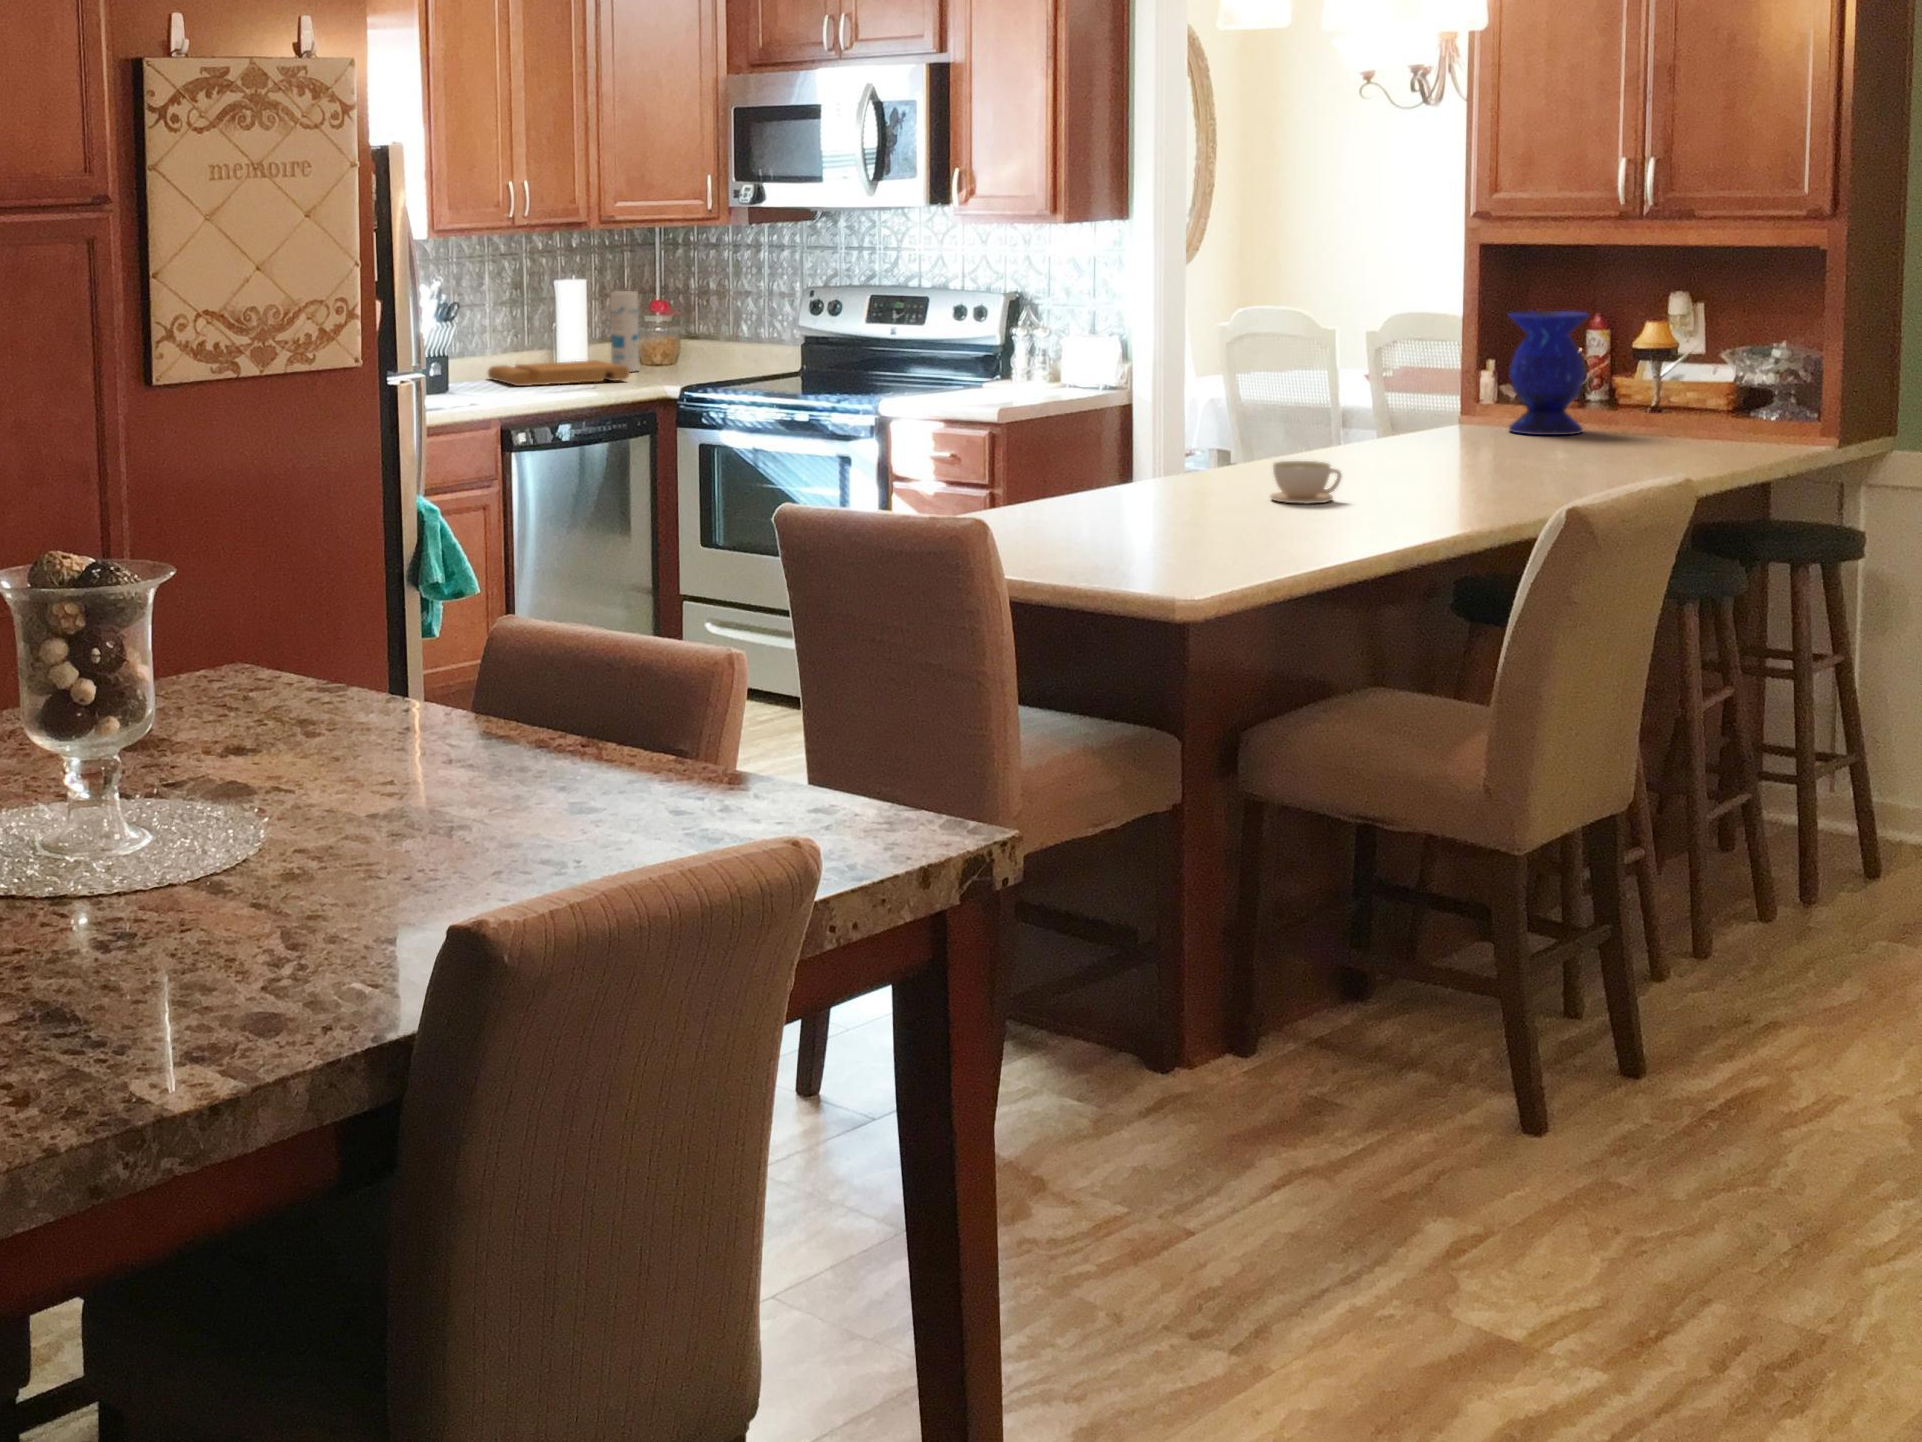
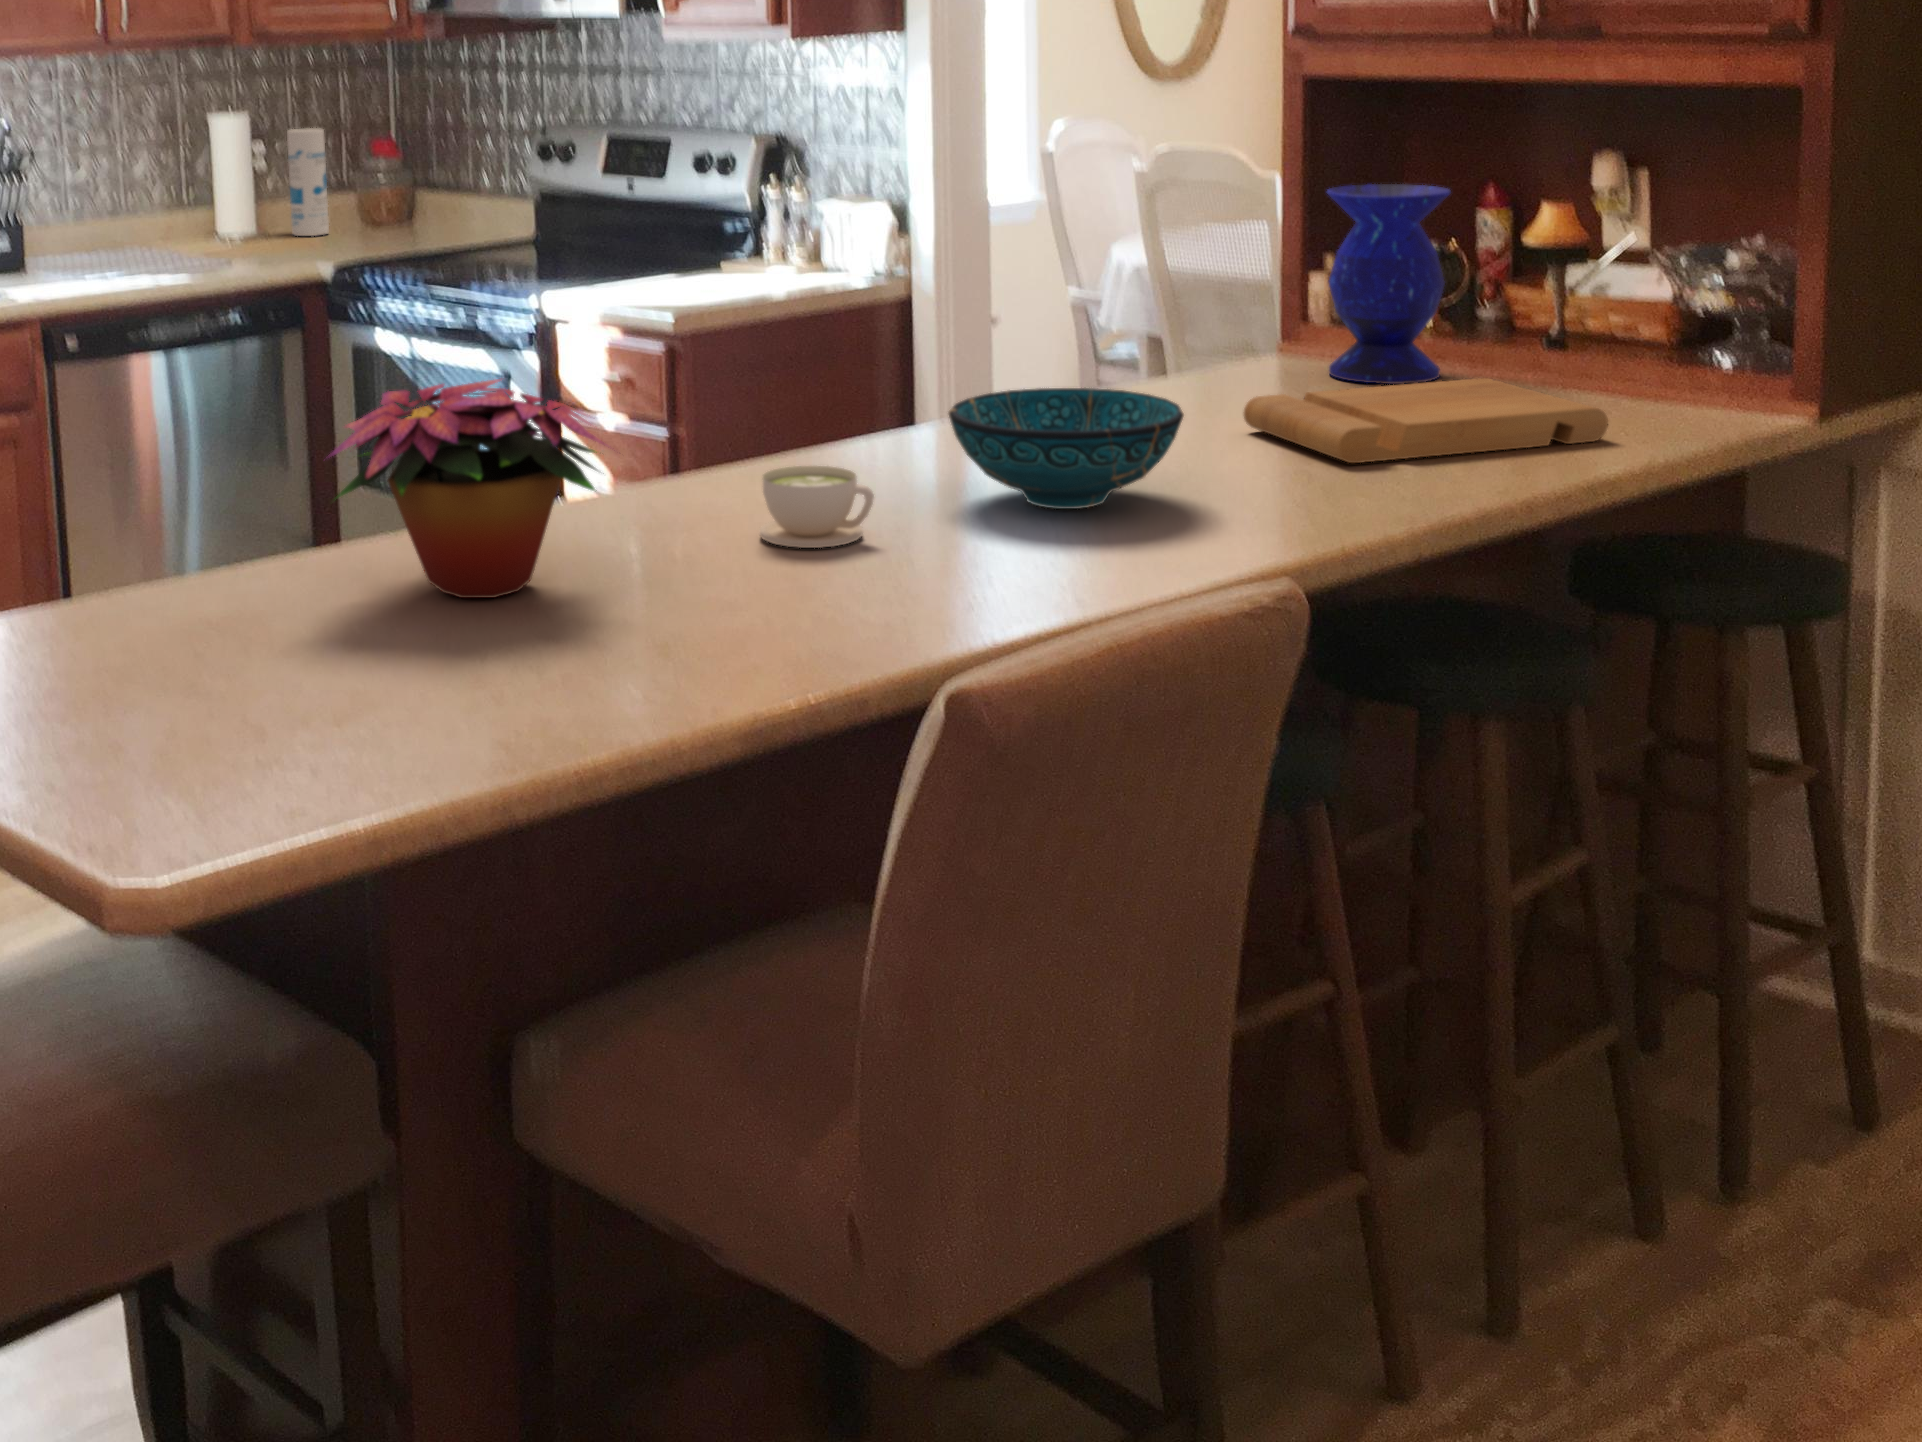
cutting board: present [488,360,630,386] -> present [1243,378,1608,463]
flower arrangement: none [1062,400,1246,524] -> present [330,379,606,598]
decorative bowl: none [1357,422,1503,487] -> present [949,388,1184,509]

